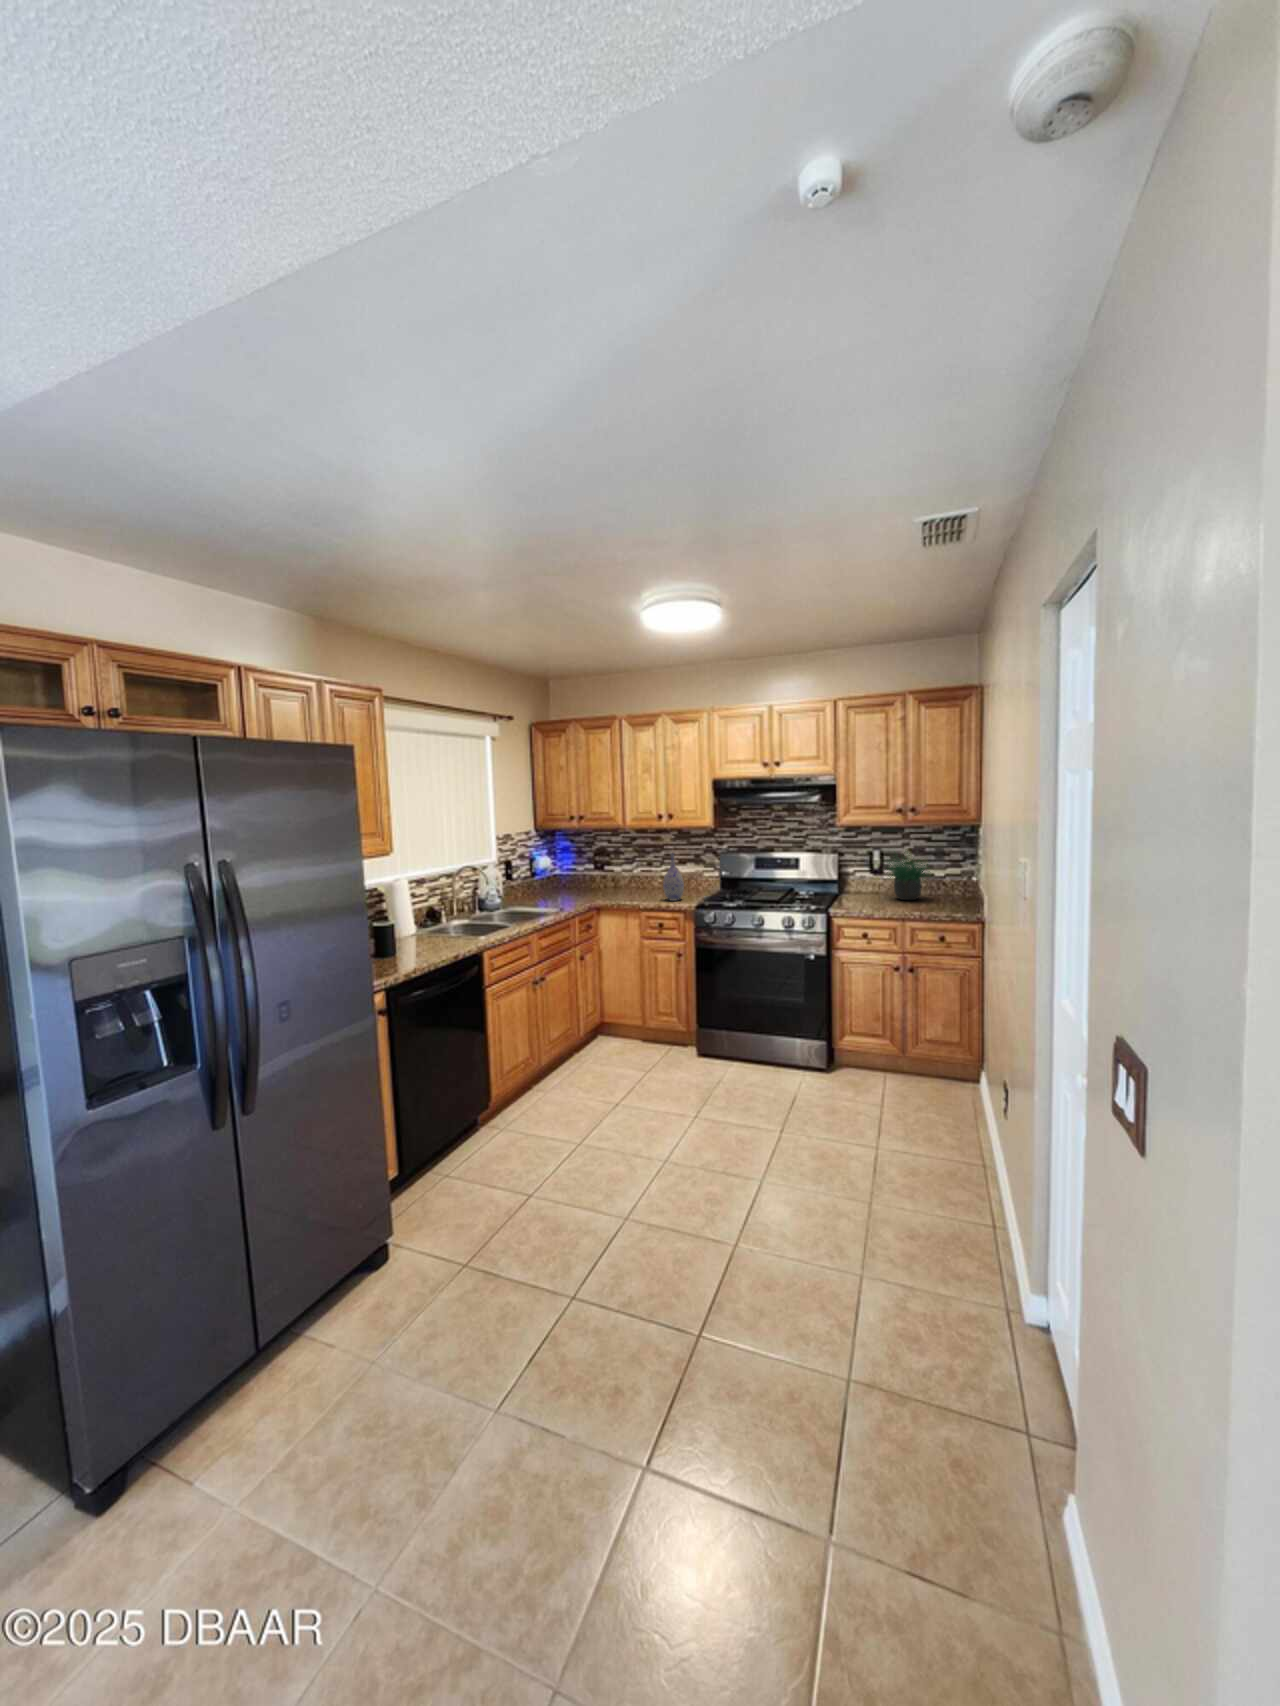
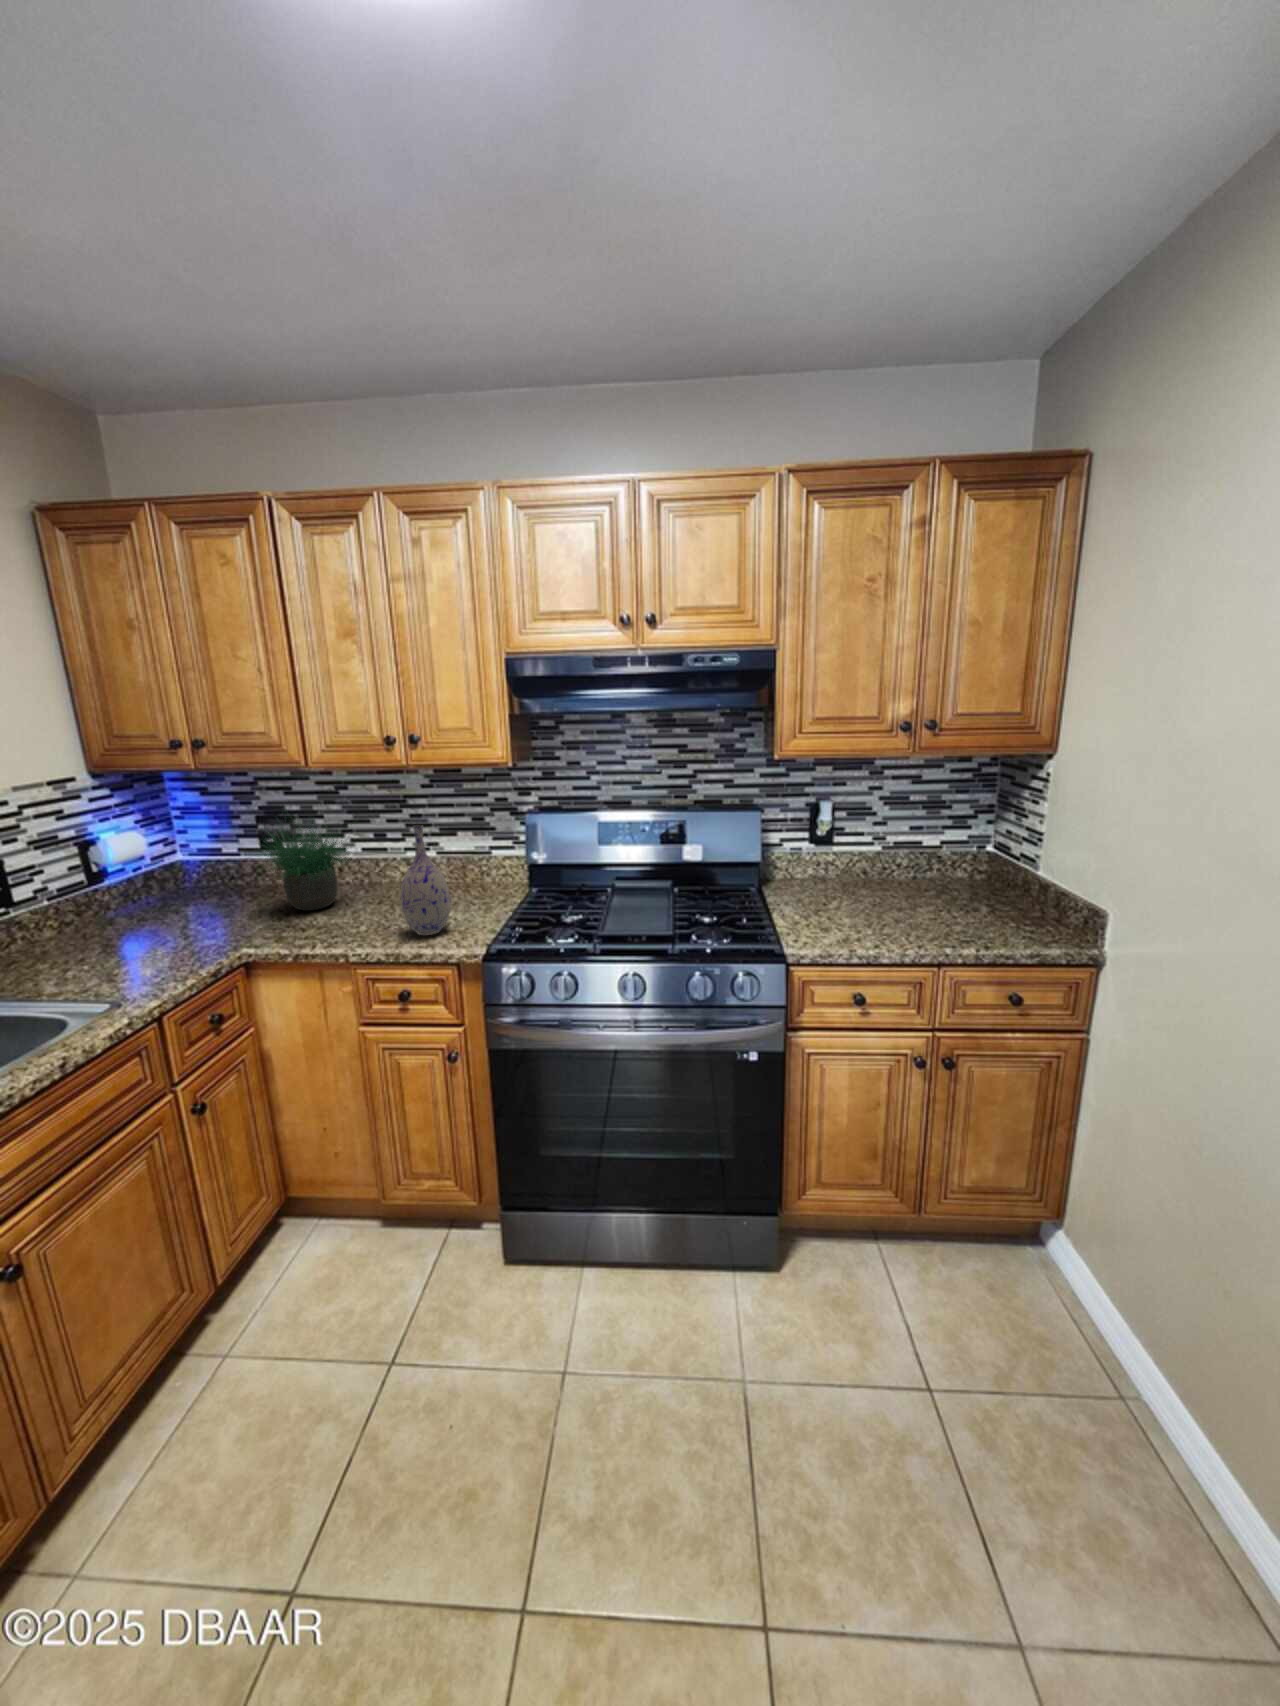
potted plant: present [885,853,930,900] -> present [262,818,349,911]

